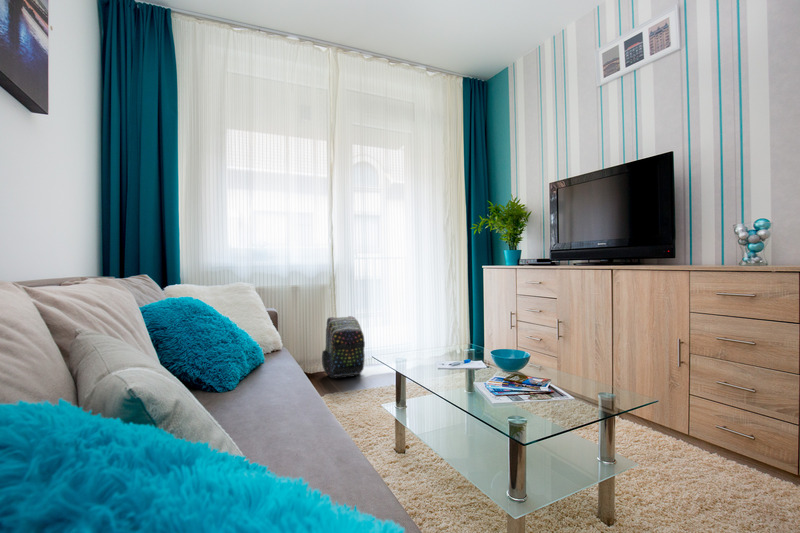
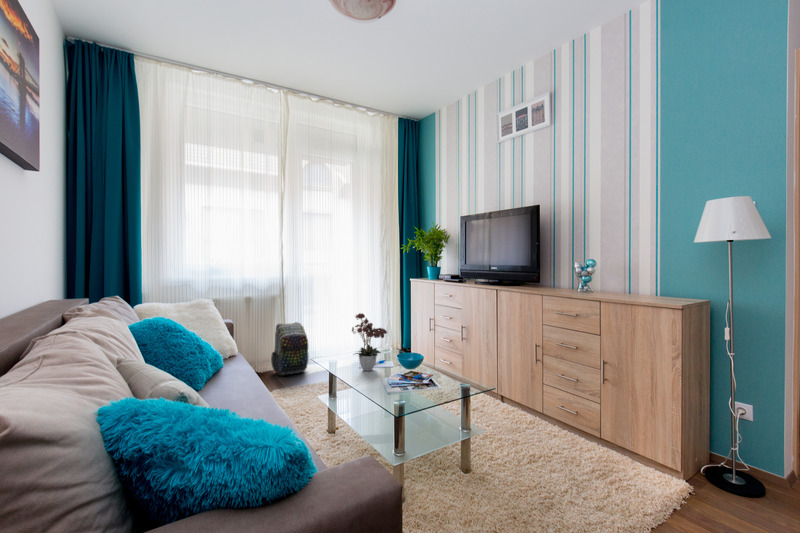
flower arrangement: none [424,289,478,371] -> present [352,313,387,371]

